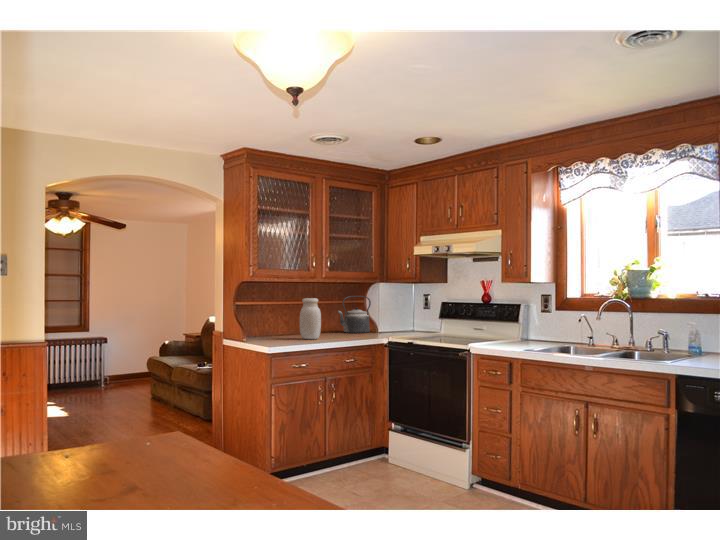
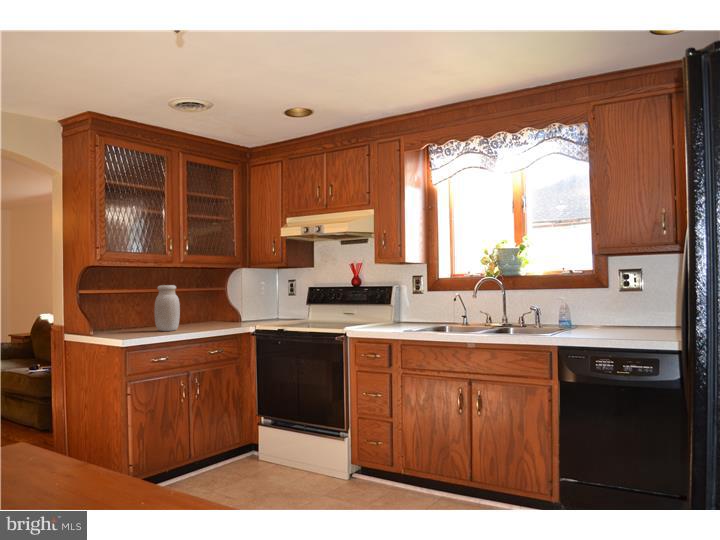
kettle: present [338,296,371,333] -> none [197,283,233,323]

